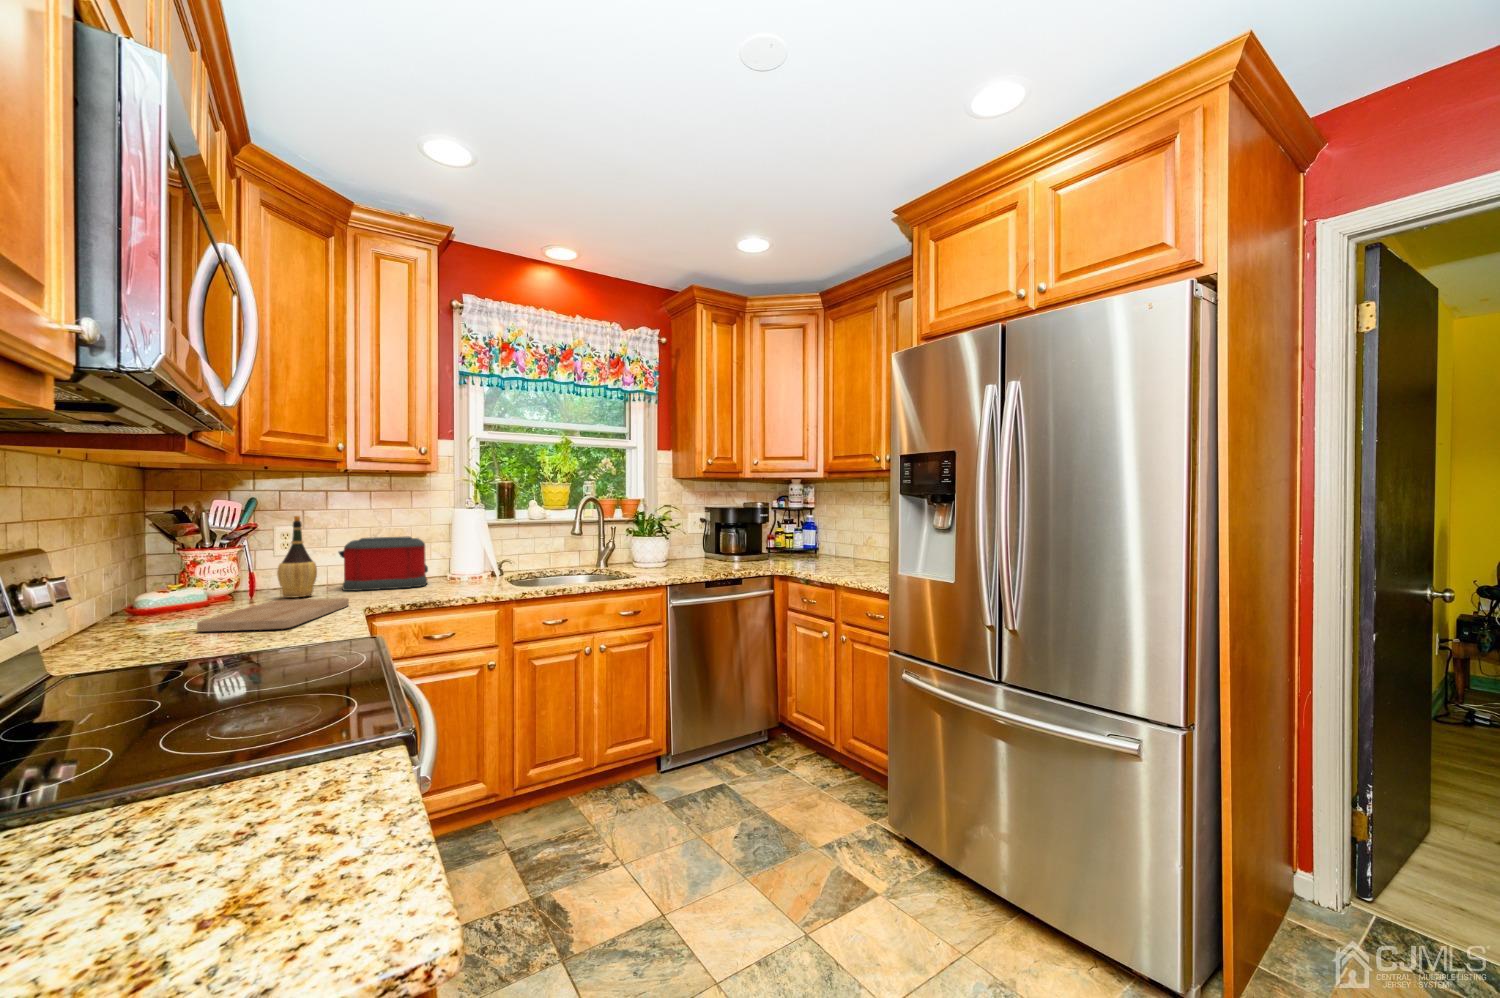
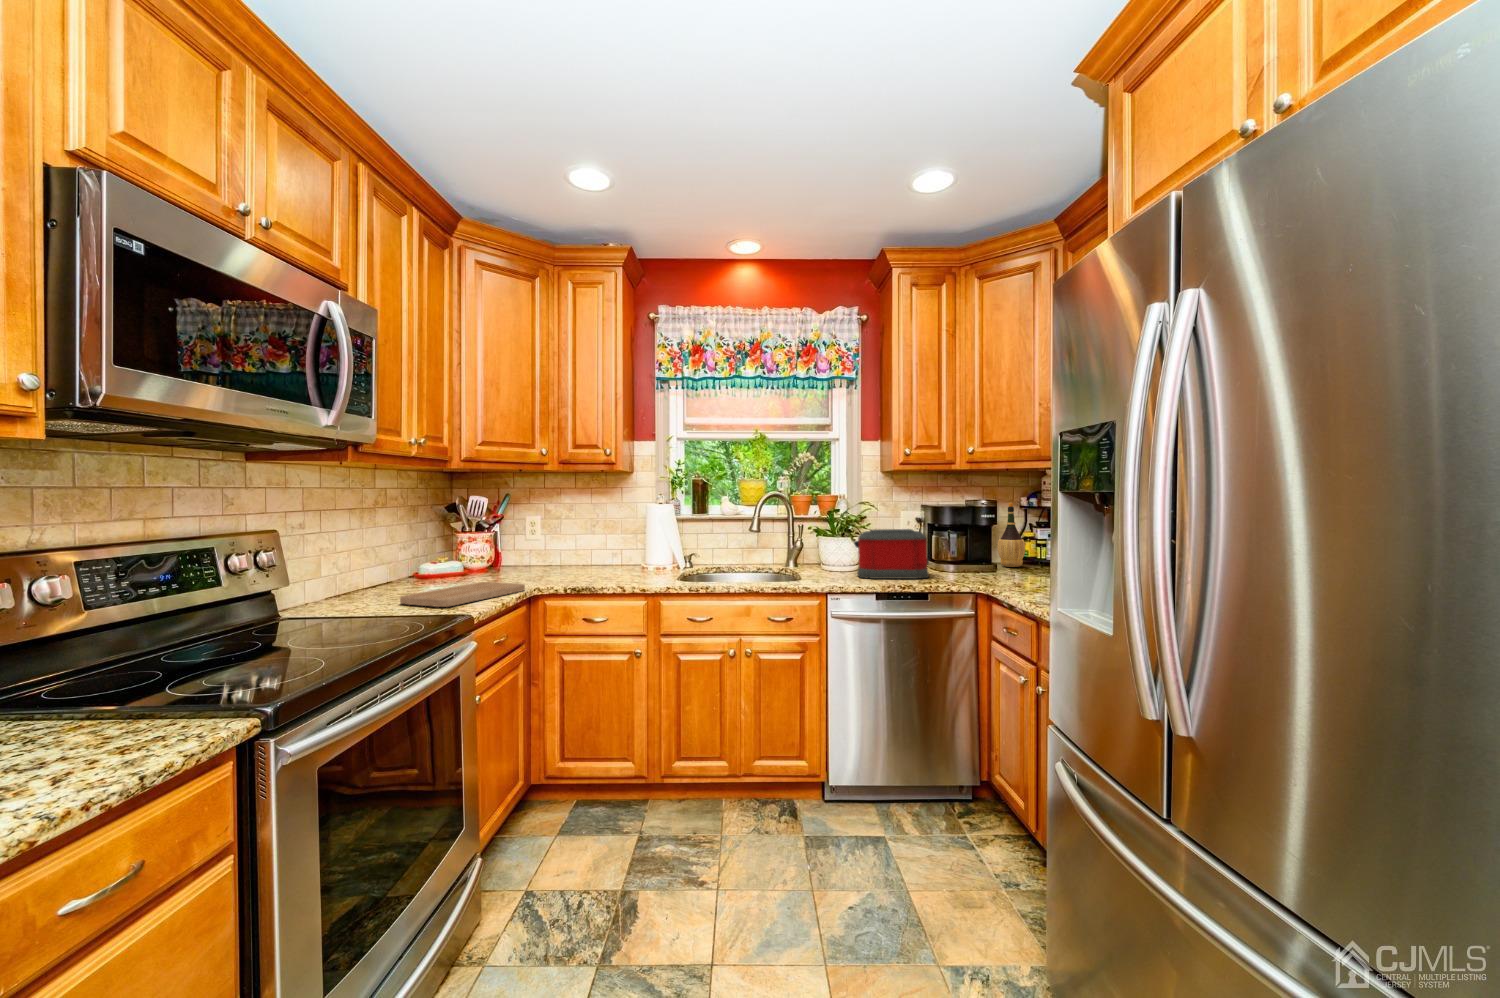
wine bottle: present [277,516,317,597] -> present [997,503,1025,567]
toaster: present [339,536,428,591] -> present [854,529,929,579]

